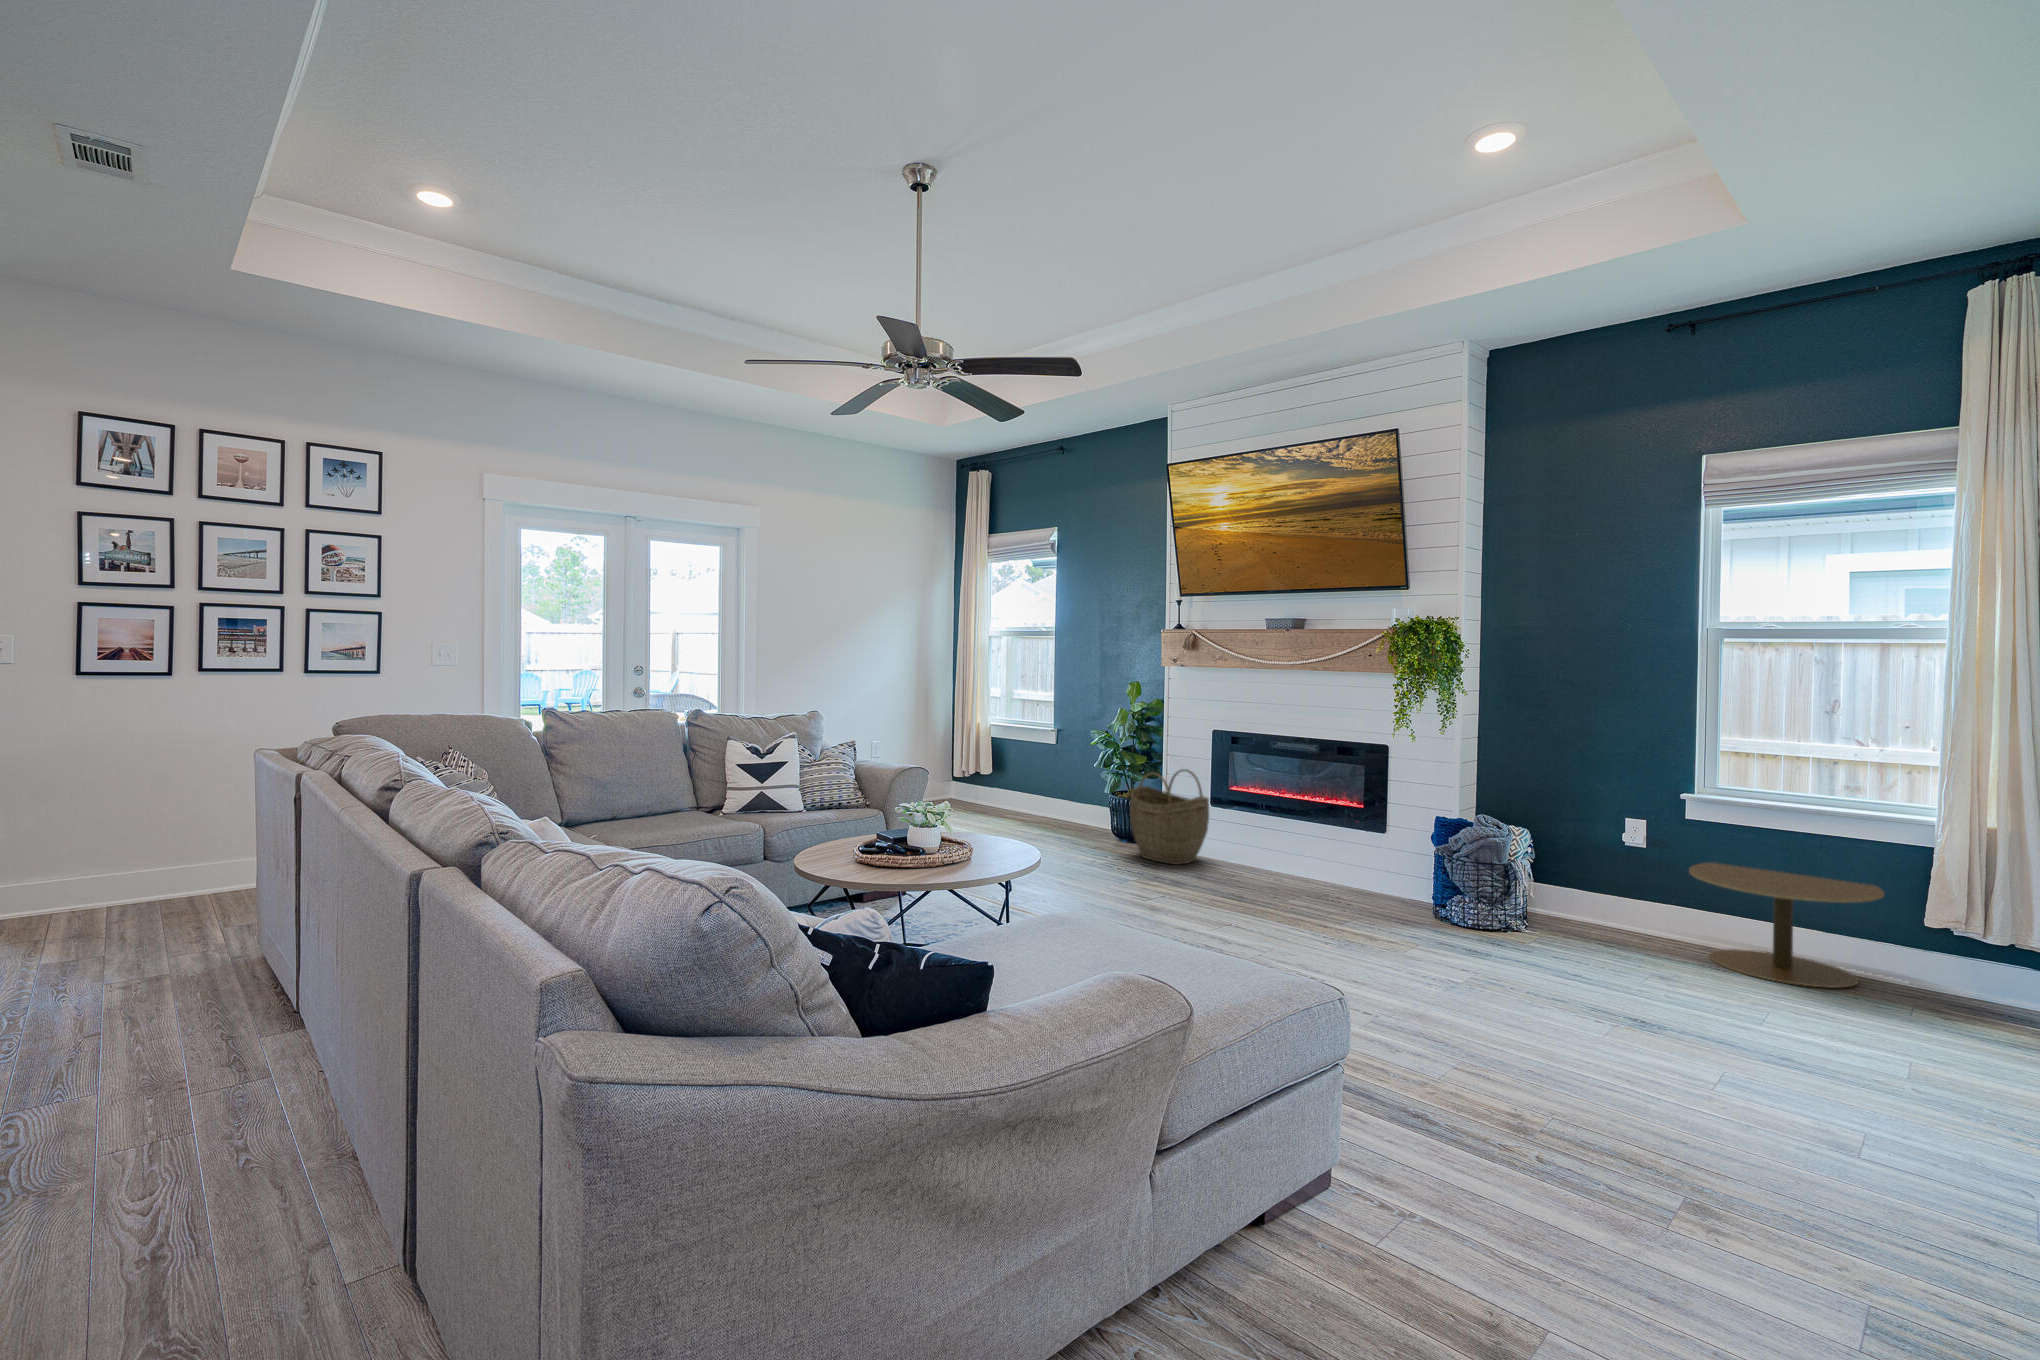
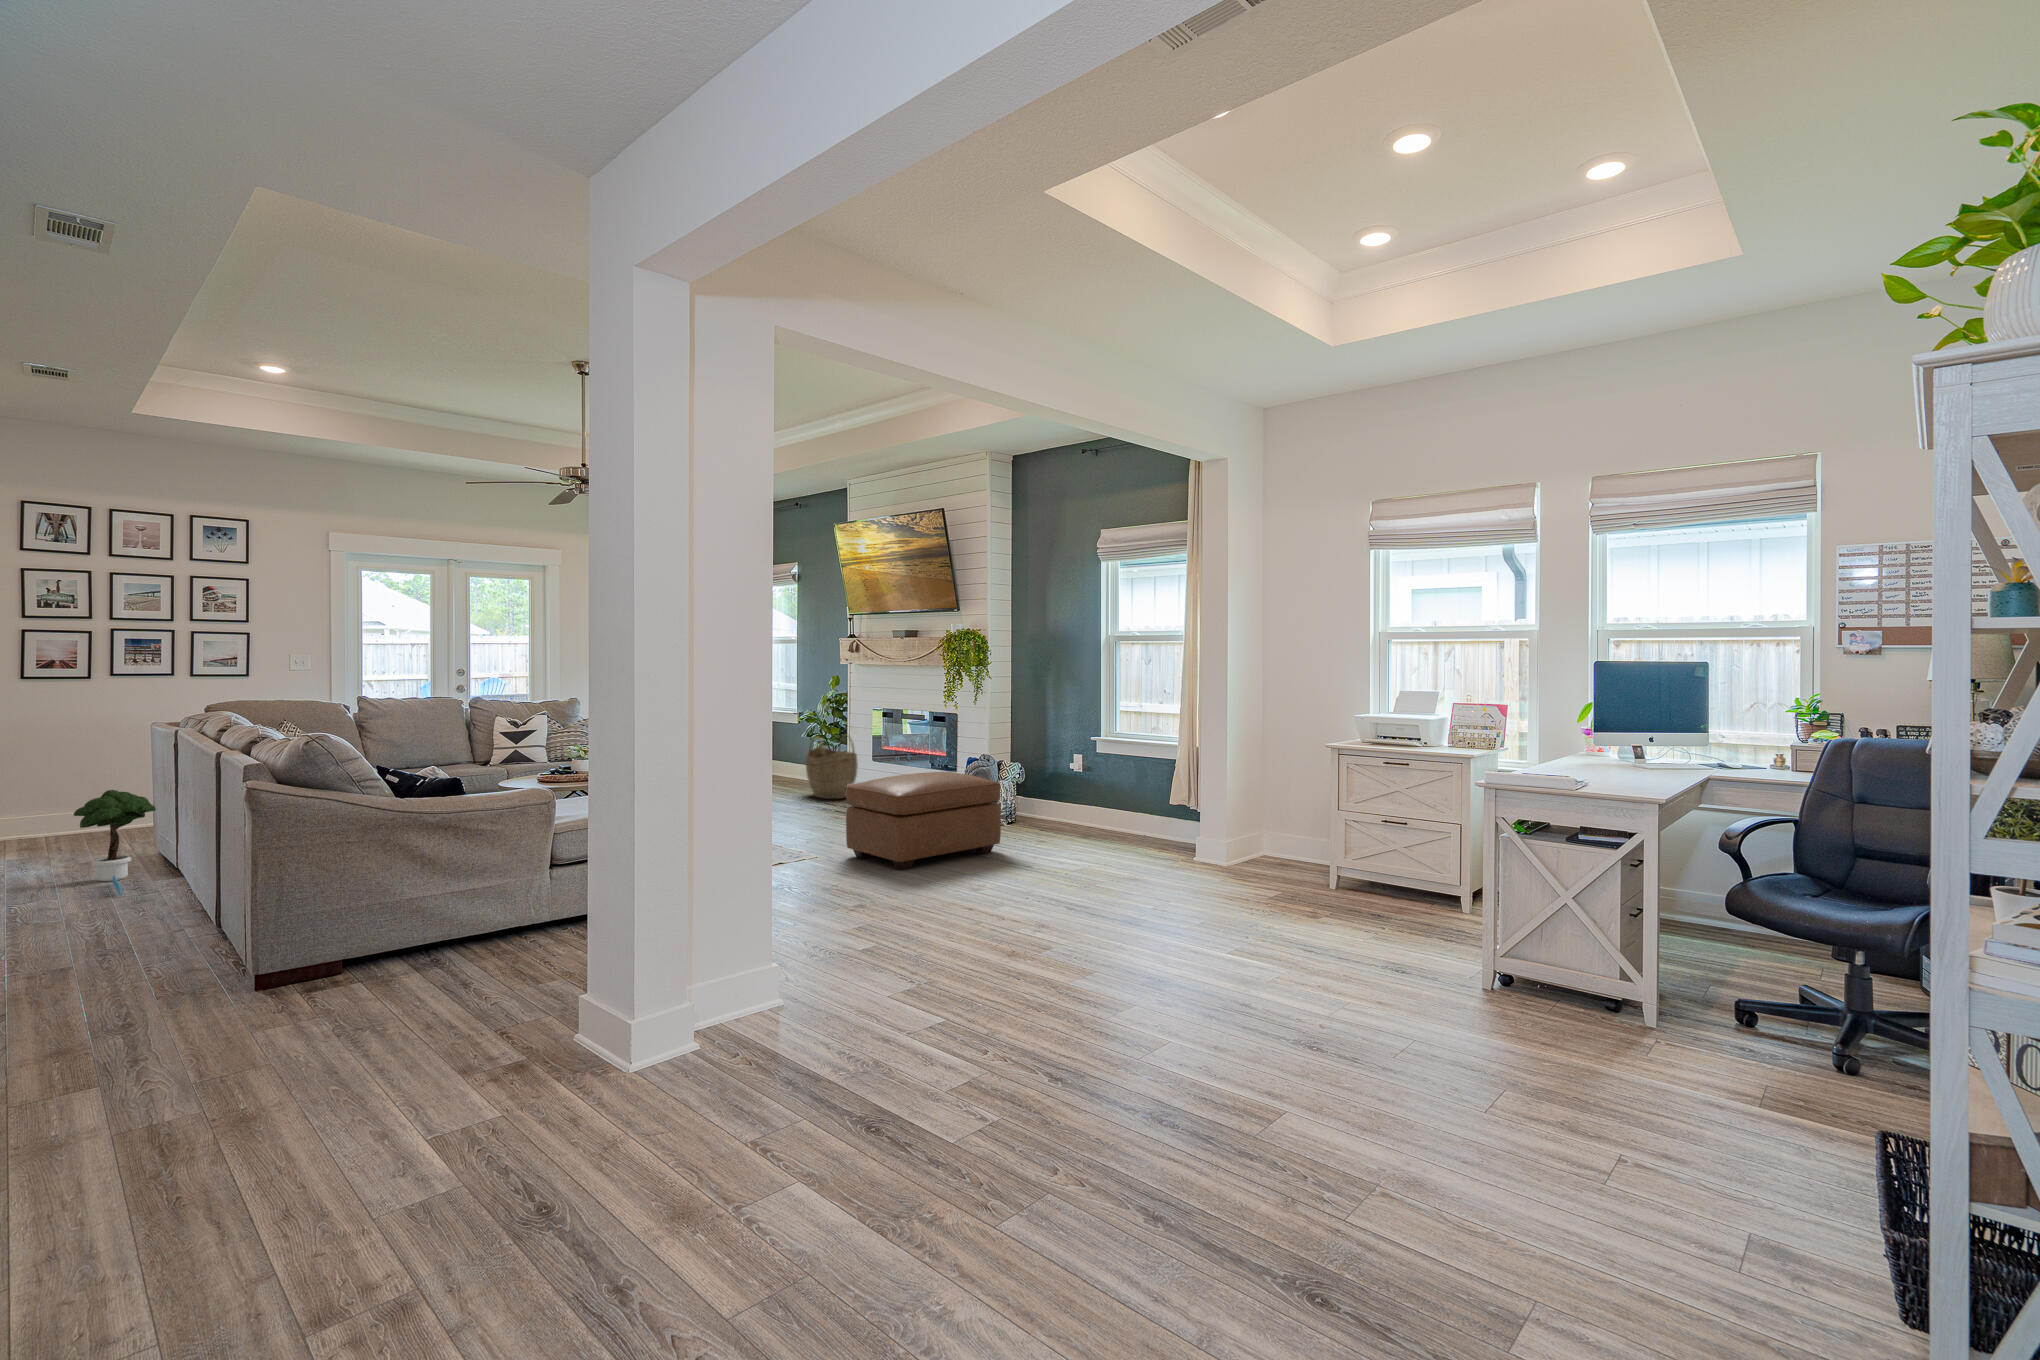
ottoman: none [1429,862,1676,1055] -> present [845,772,1001,870]
side table: present [1689,862,1884,988] -> none [1066,775,1158,843]
potted tree: none [193,887,319,1096] -> present [74,790,156,895]

